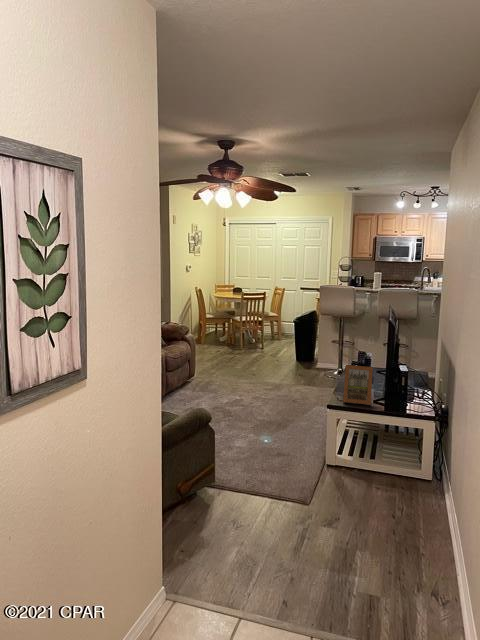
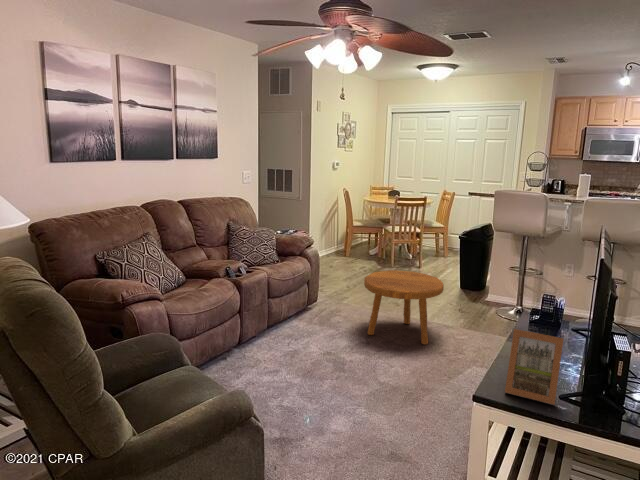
footstool: none [234,347,291,397] -> present [364,270,444,345]

